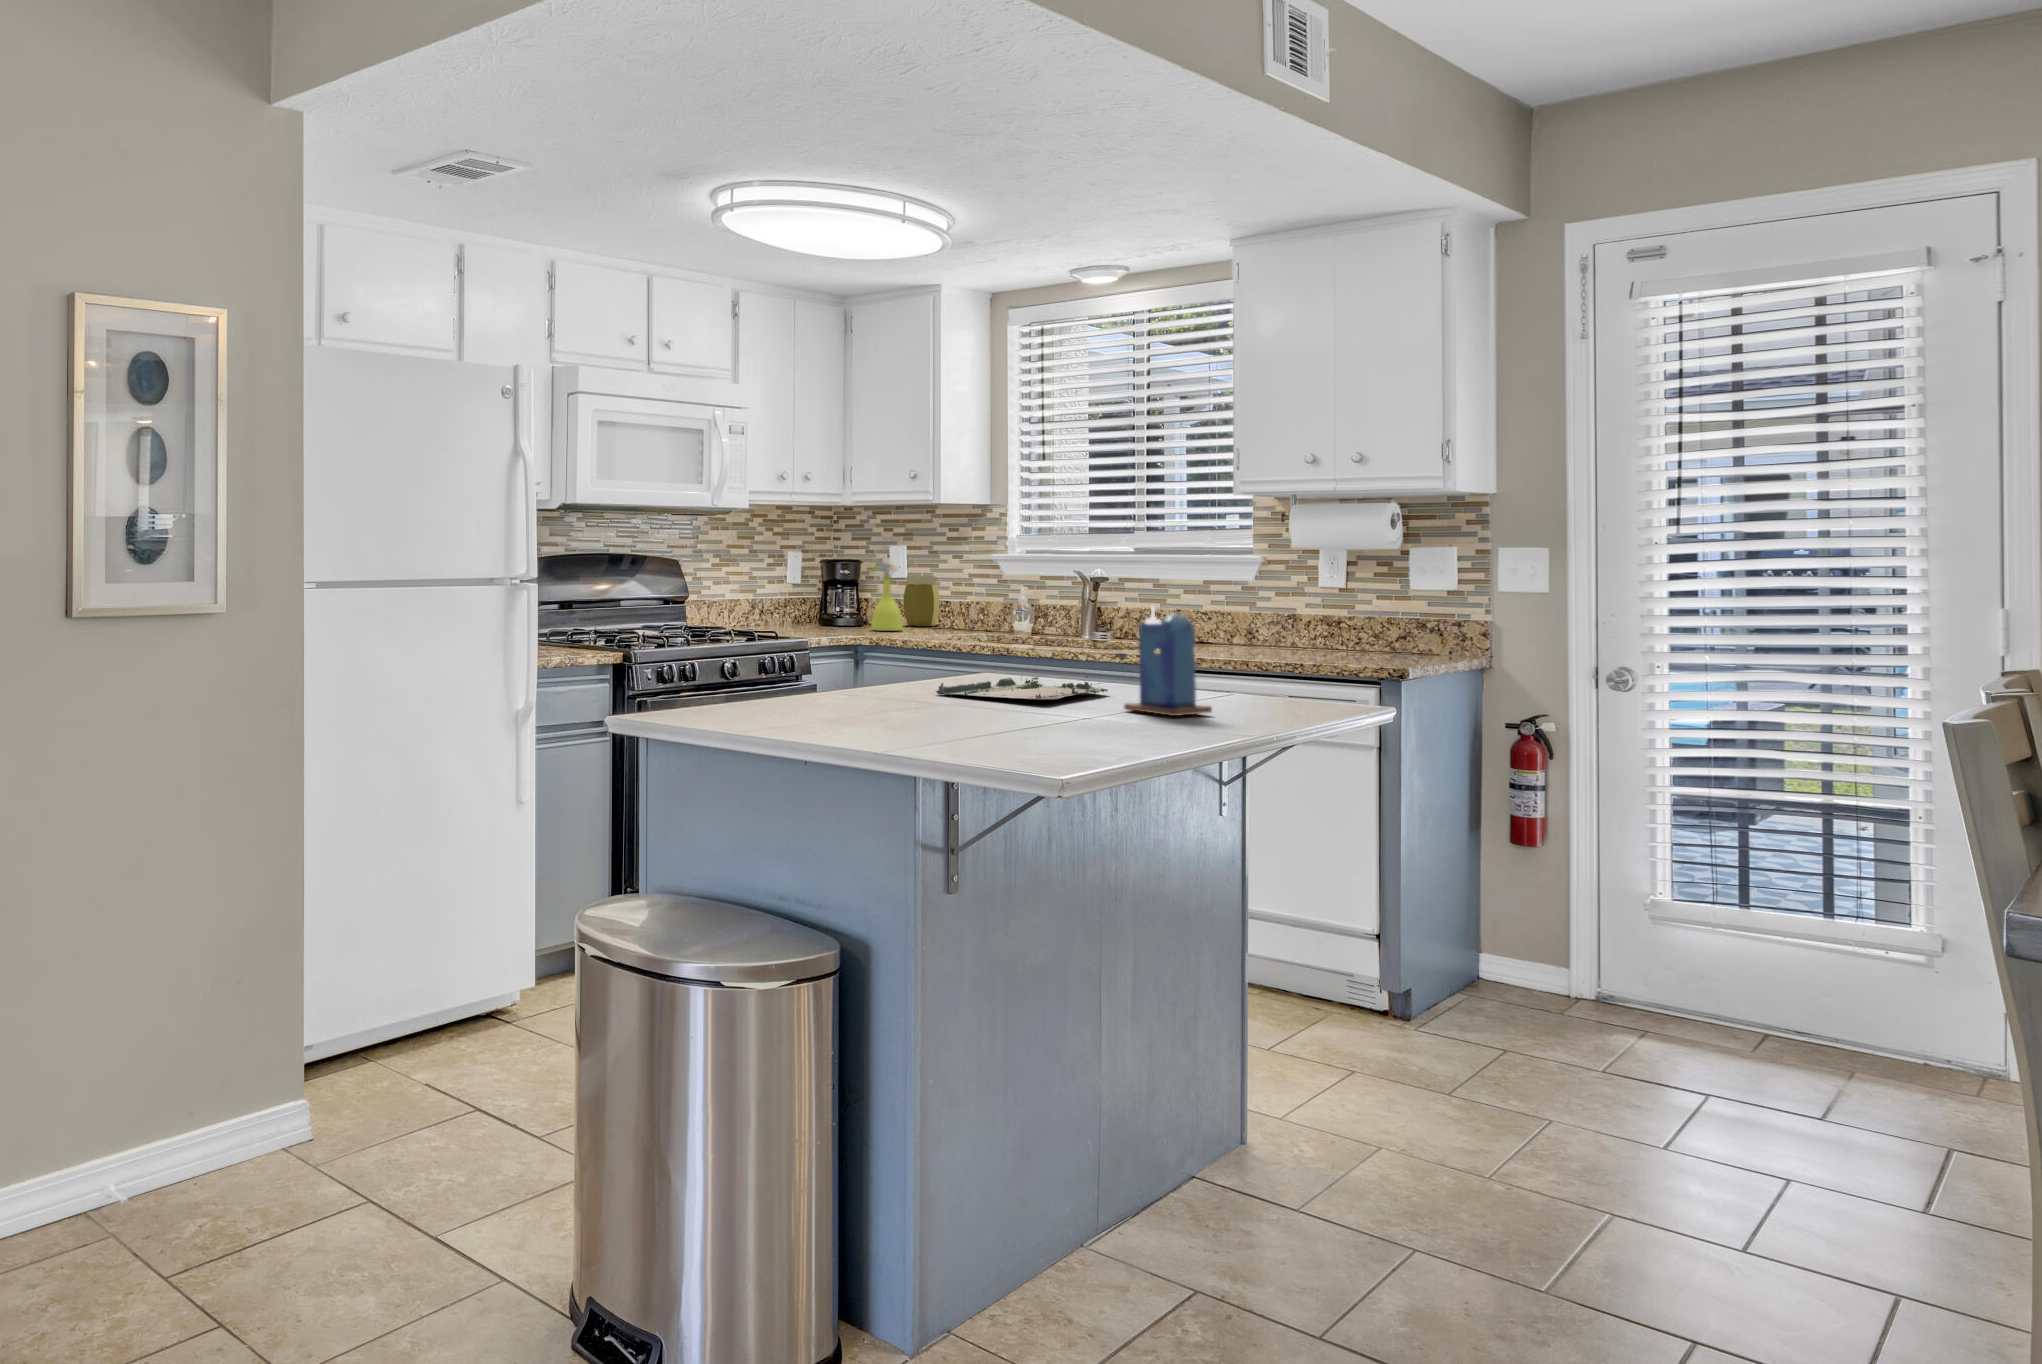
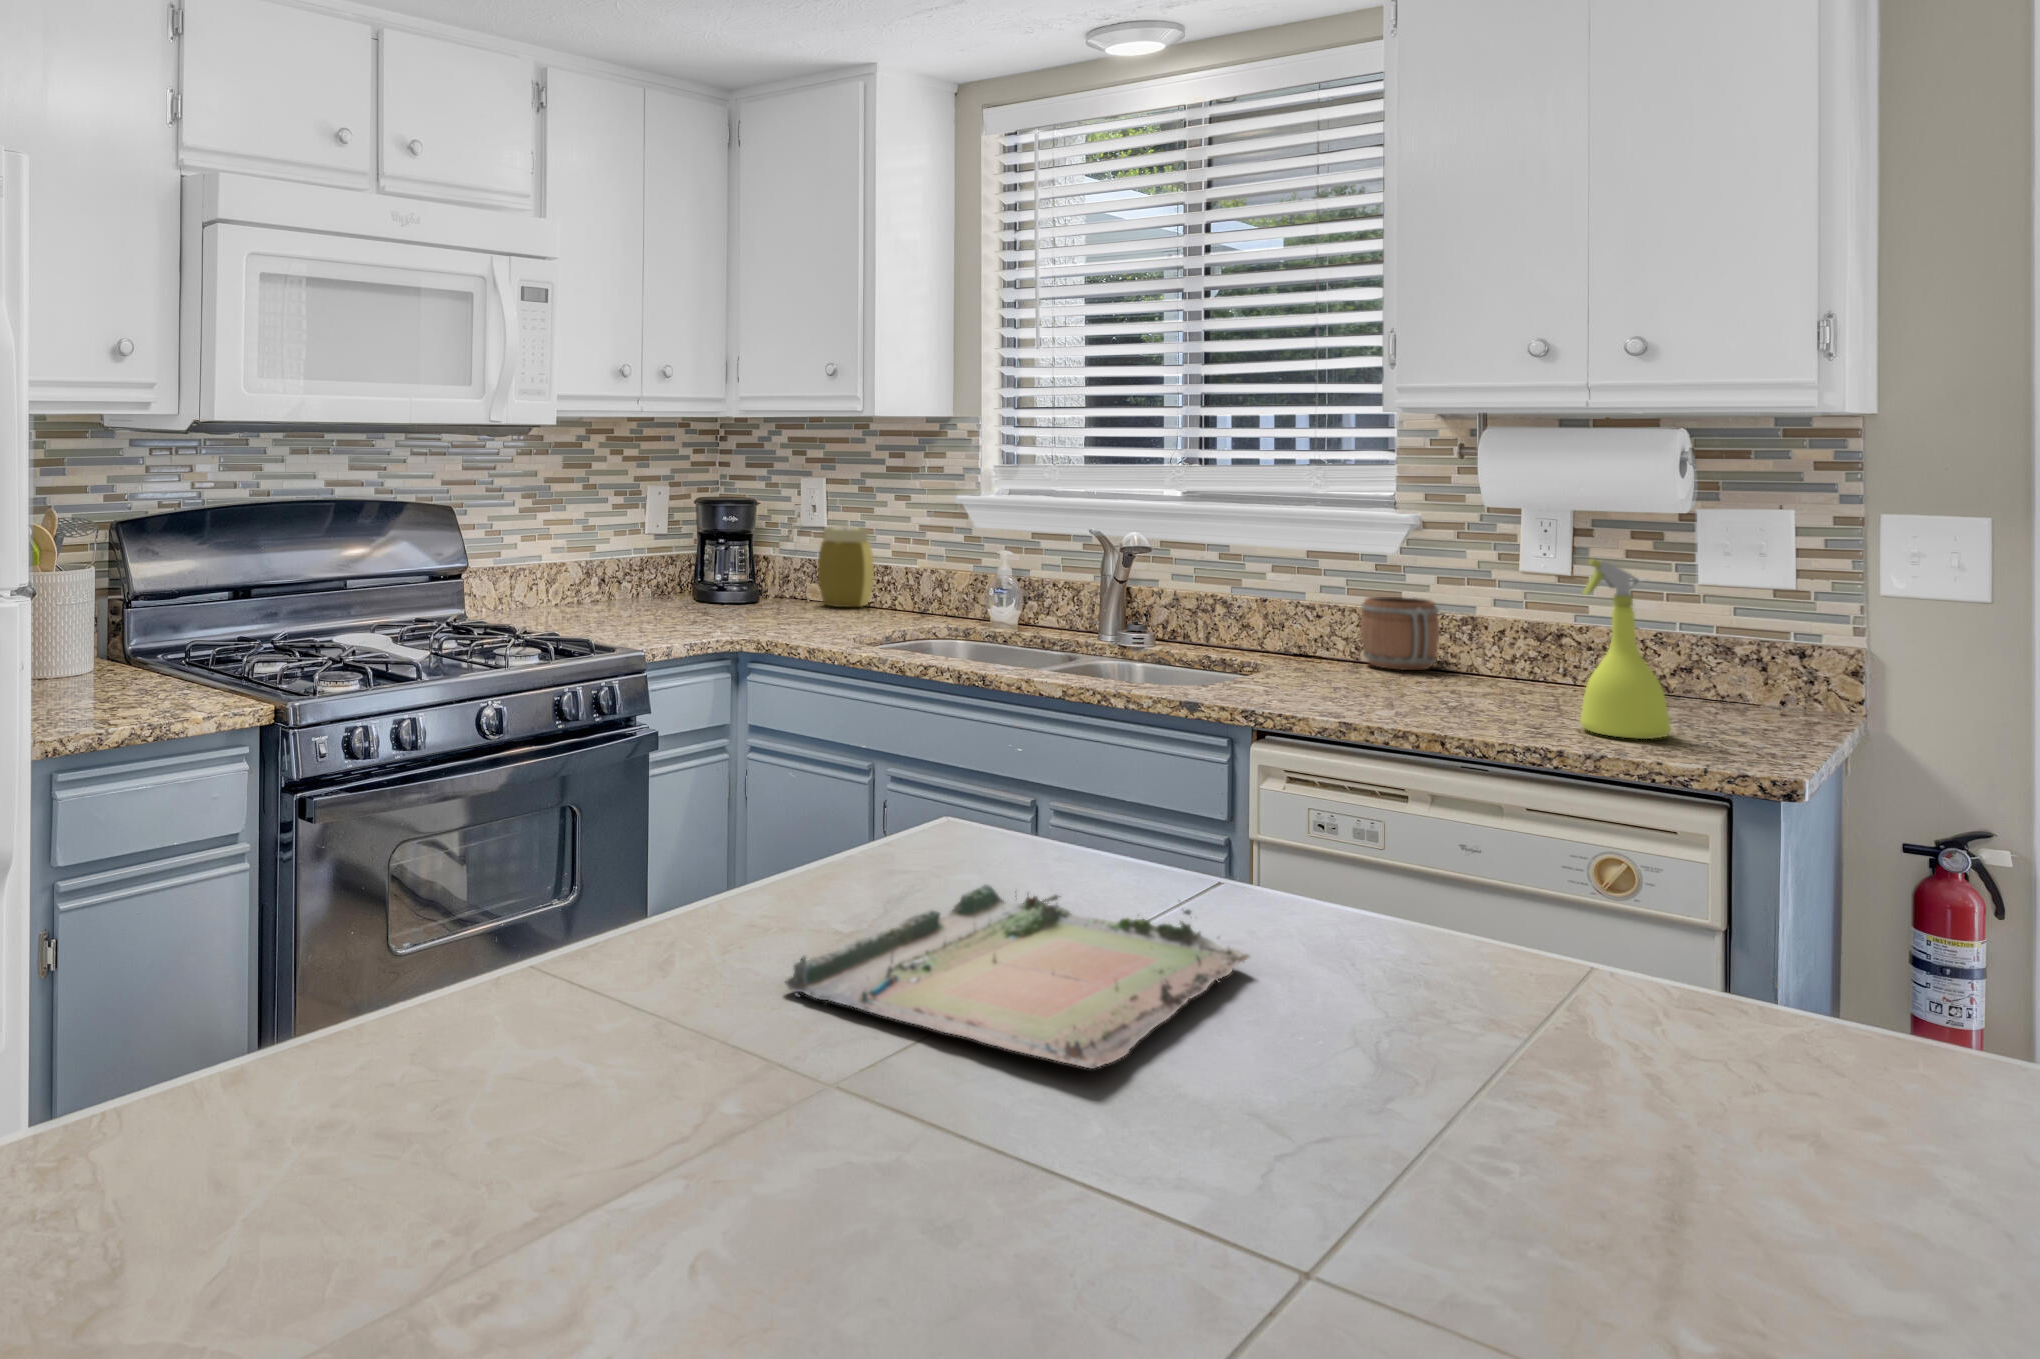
spray bottle: present [871,560,903,631] -> present [1580,559,1671,739]
mug: none [1231,604,1277,645] -> present [1361,597,1439,670]
candle: present [1124,607,1212,716] -> none [1342,799,1630,1200]

